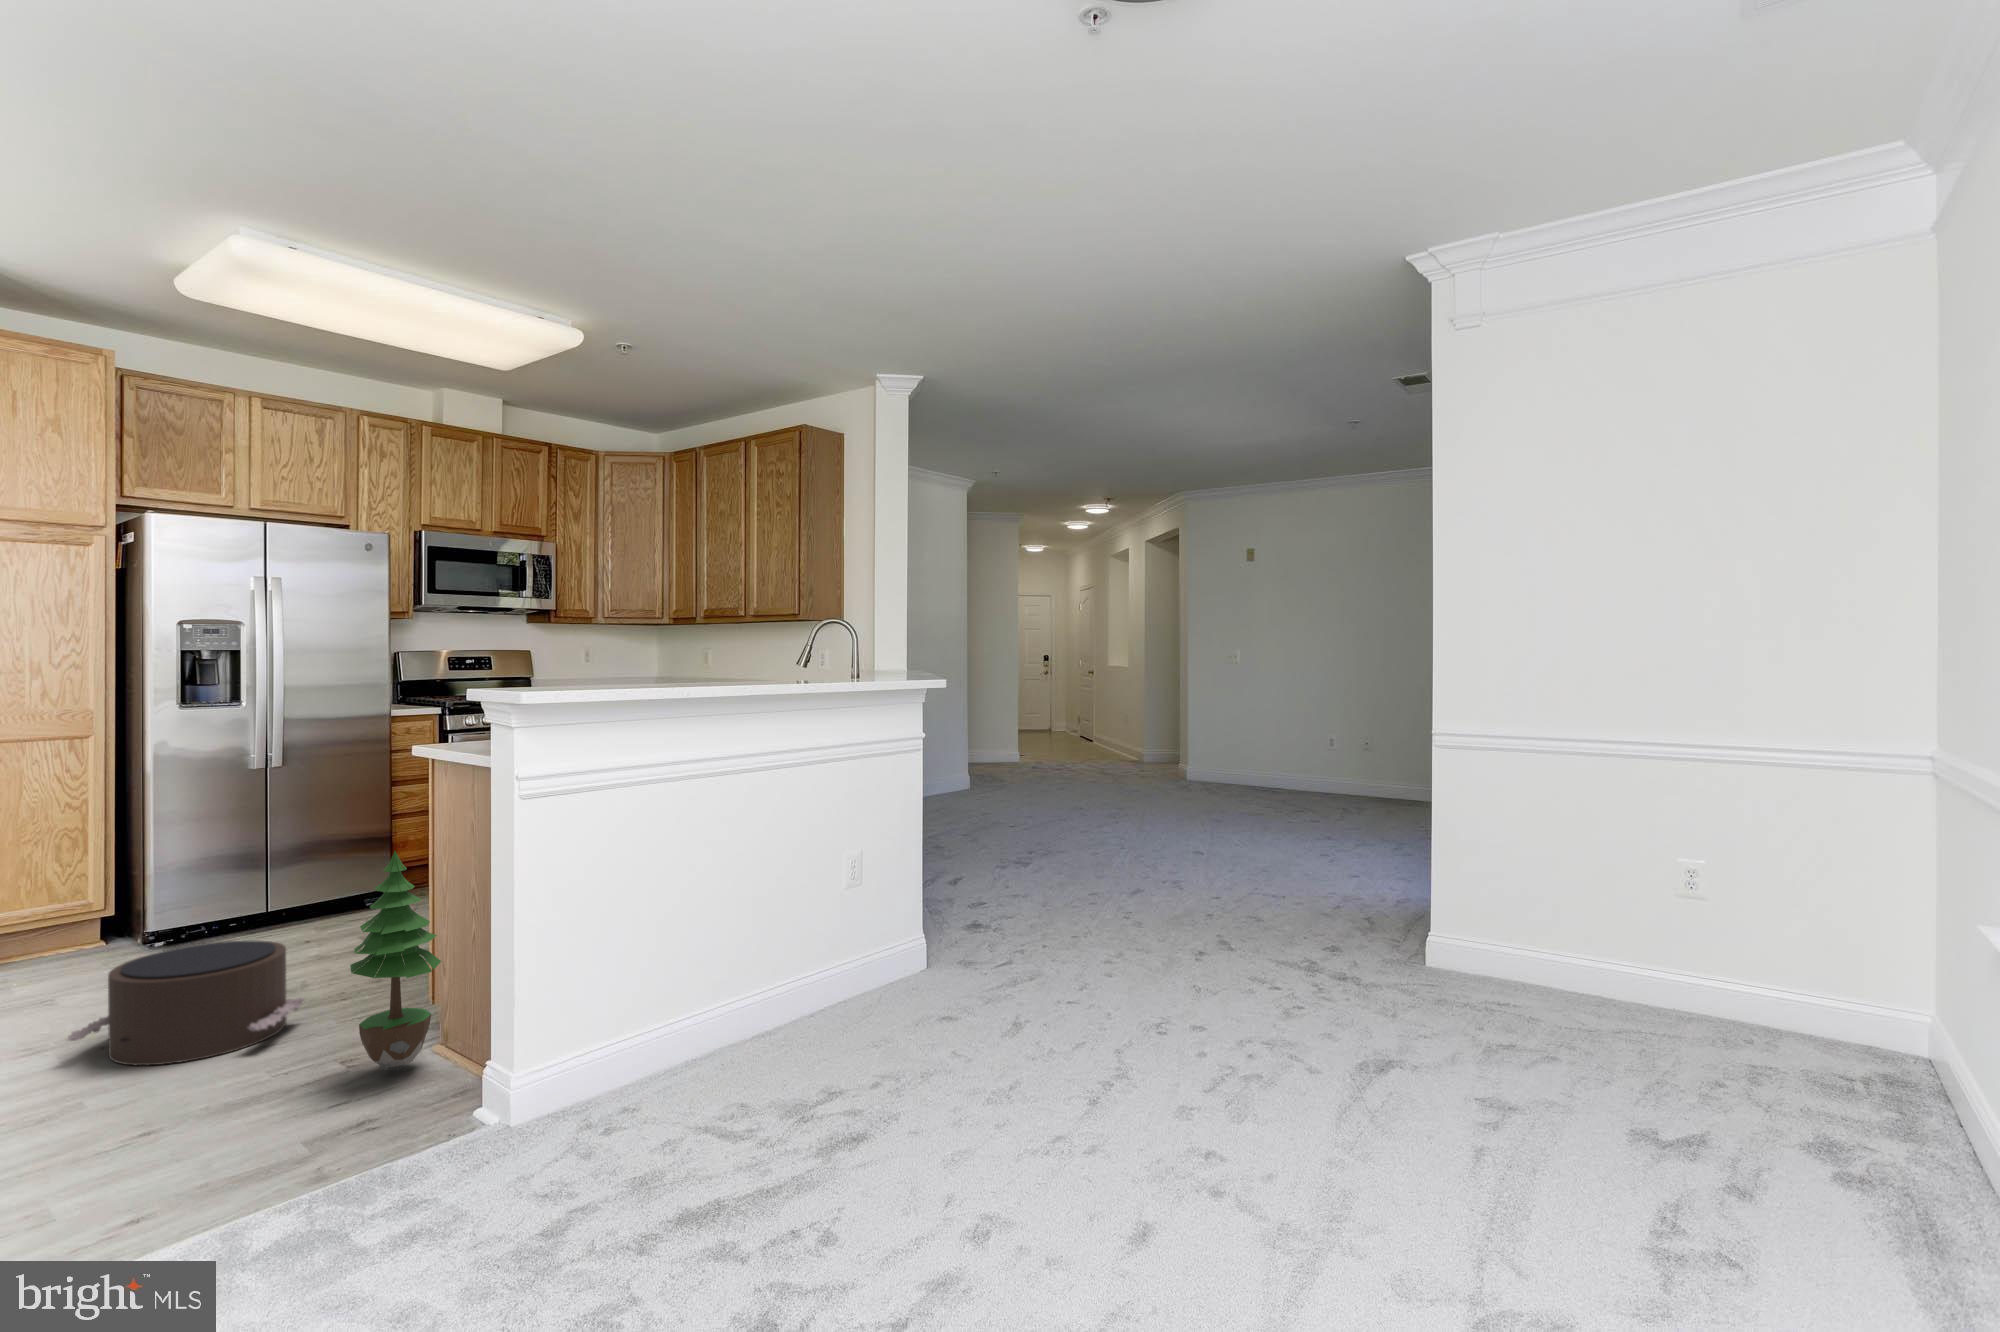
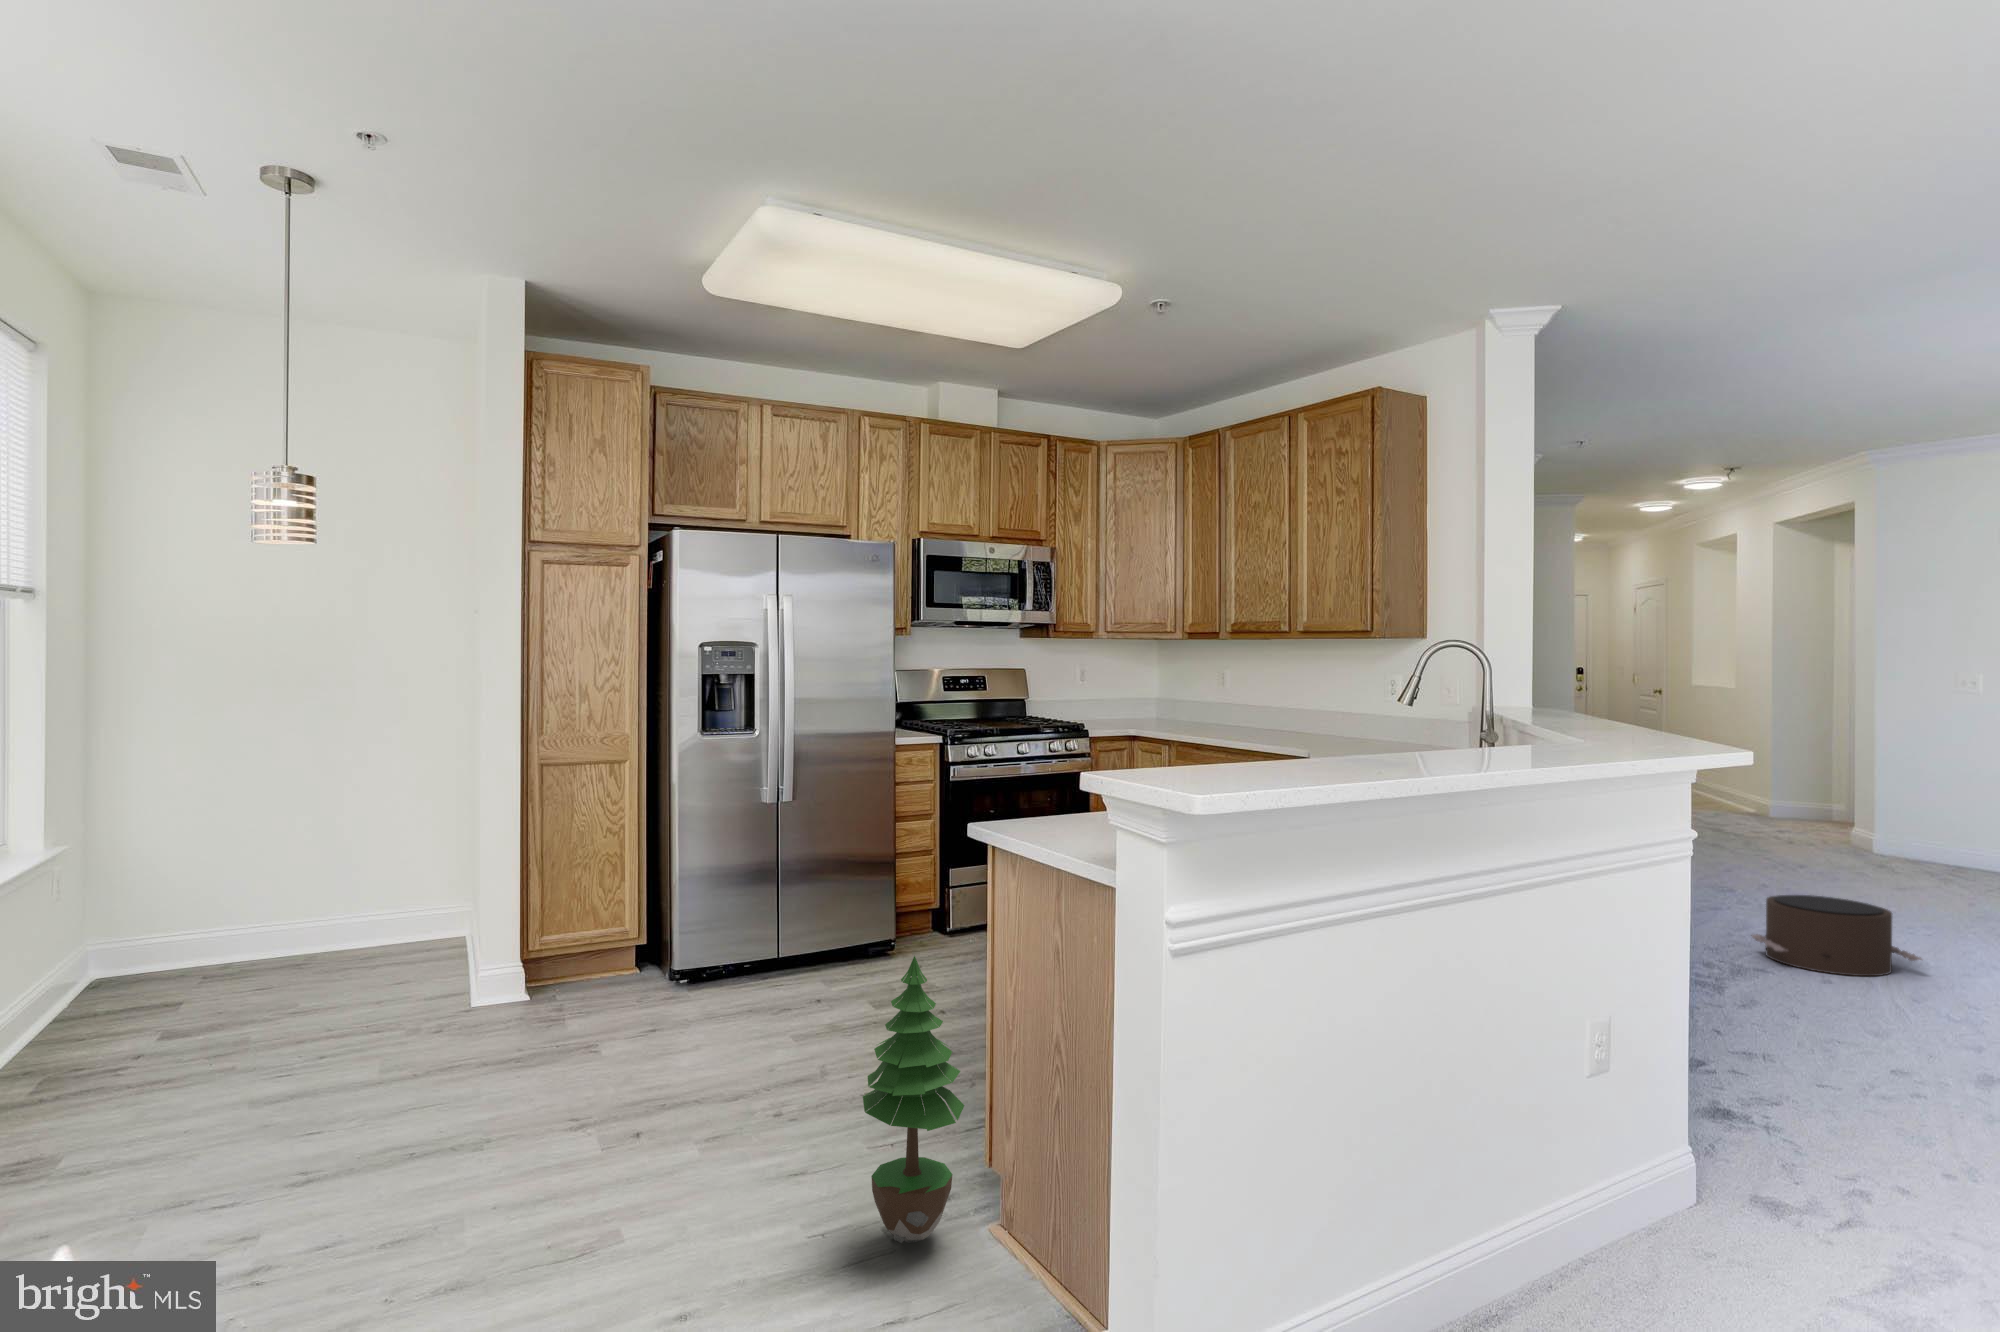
pouf: present [66,940,305,1065] -> present [1752,895,1922,976]

